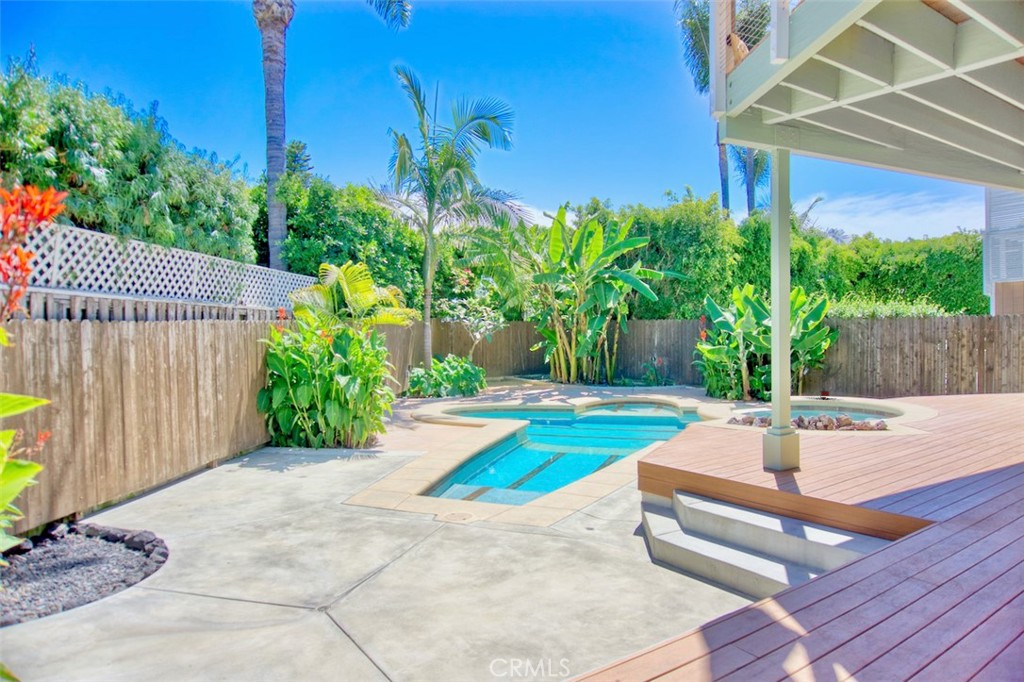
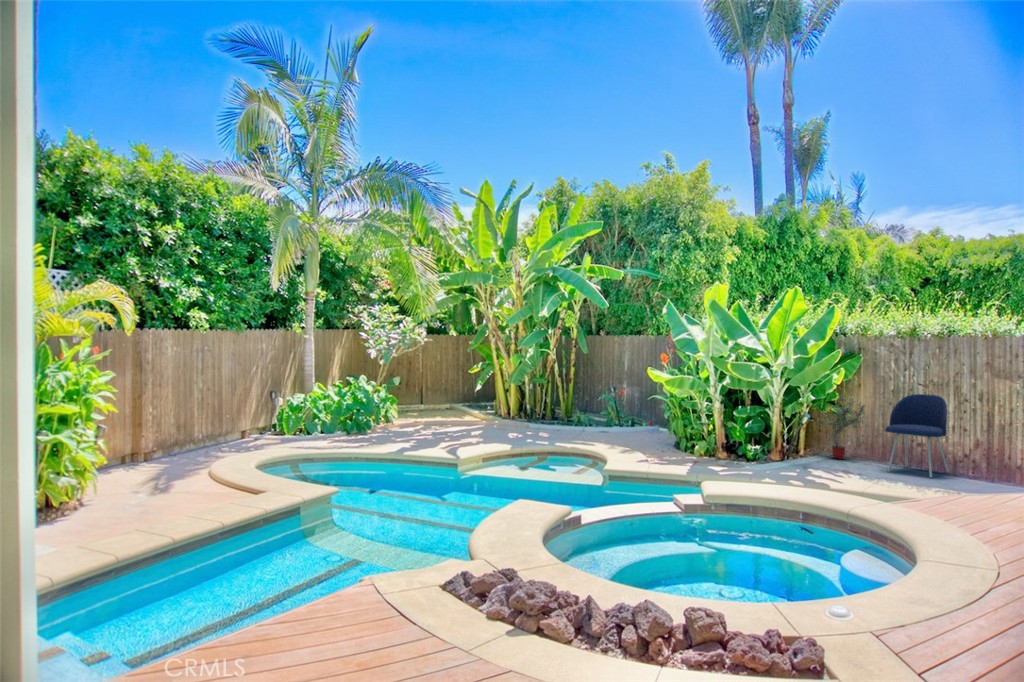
chair: none [858,354,898,406] -> present [885,394,949,478]

